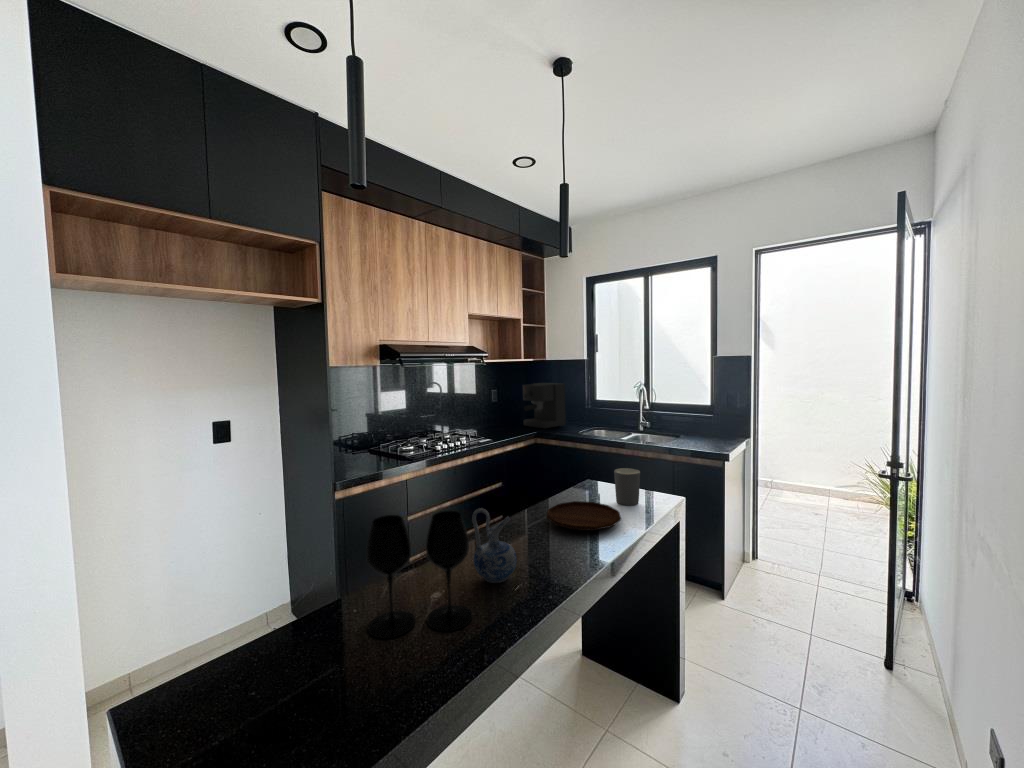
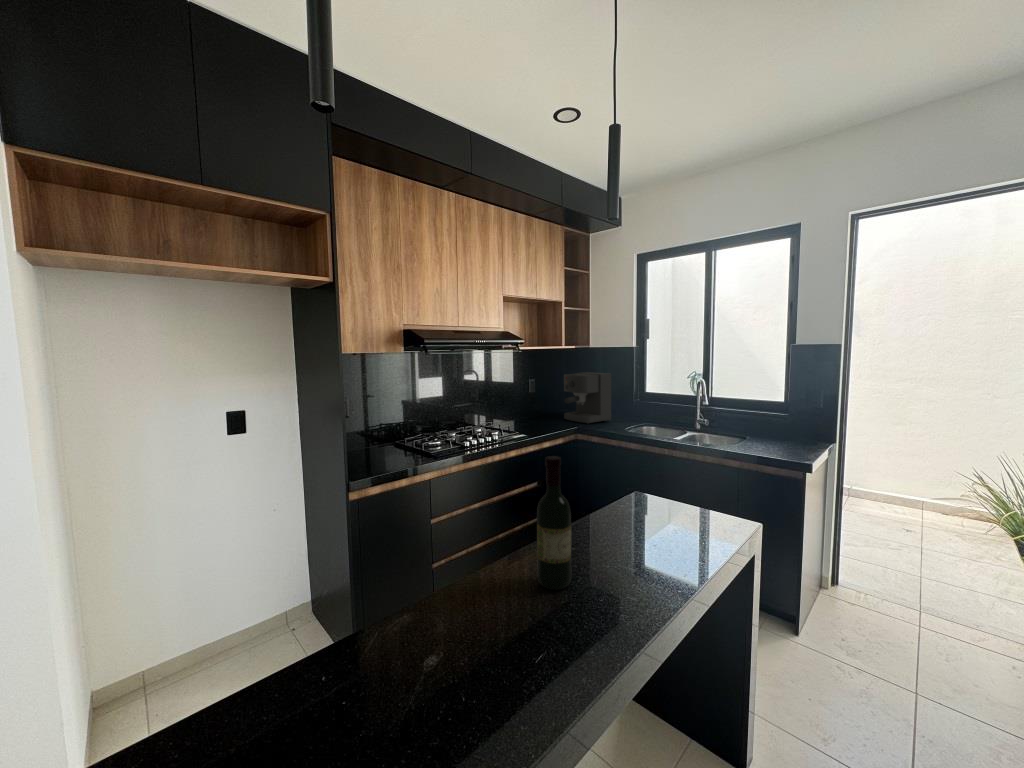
wine bottle: none [512,444,539,549] -> present [537,456,571,590]
candle holder: present [614,468,640,505] -> none [669,483,703,530]
tray: present [547,501,621,531] -> none [583,523,679,568]
ceramic pitcher: present [472,508,517,583] -> none [480,545,538,645]
wine glass: present [366,511,472,638] -> none [325,556,471,733]

